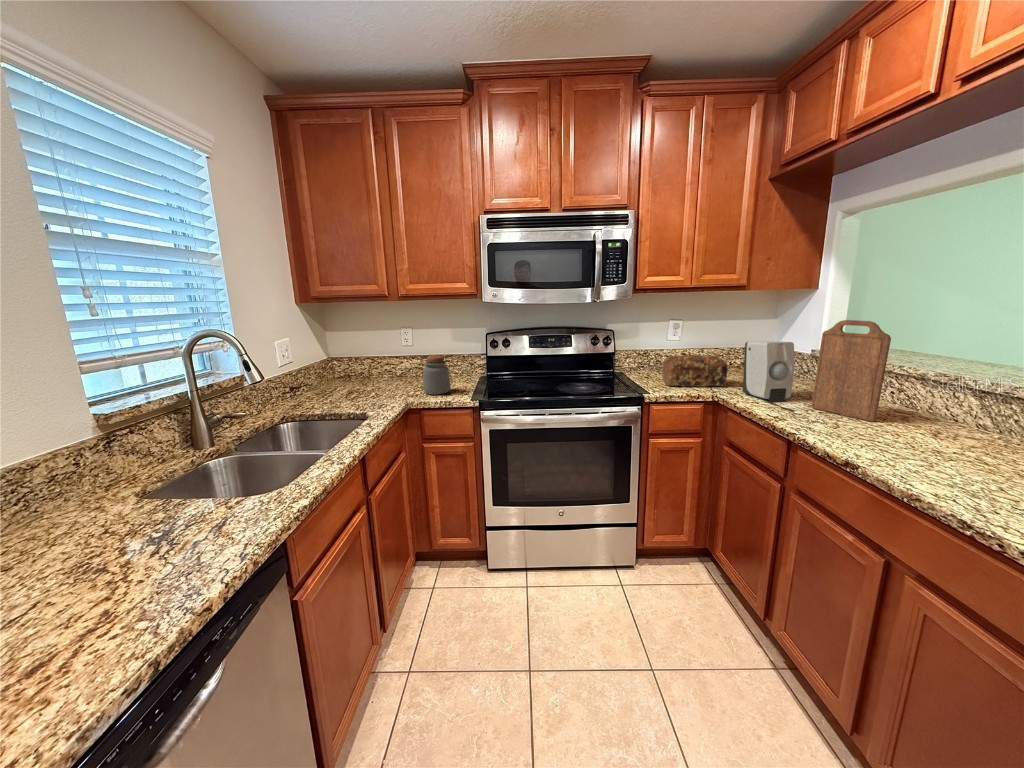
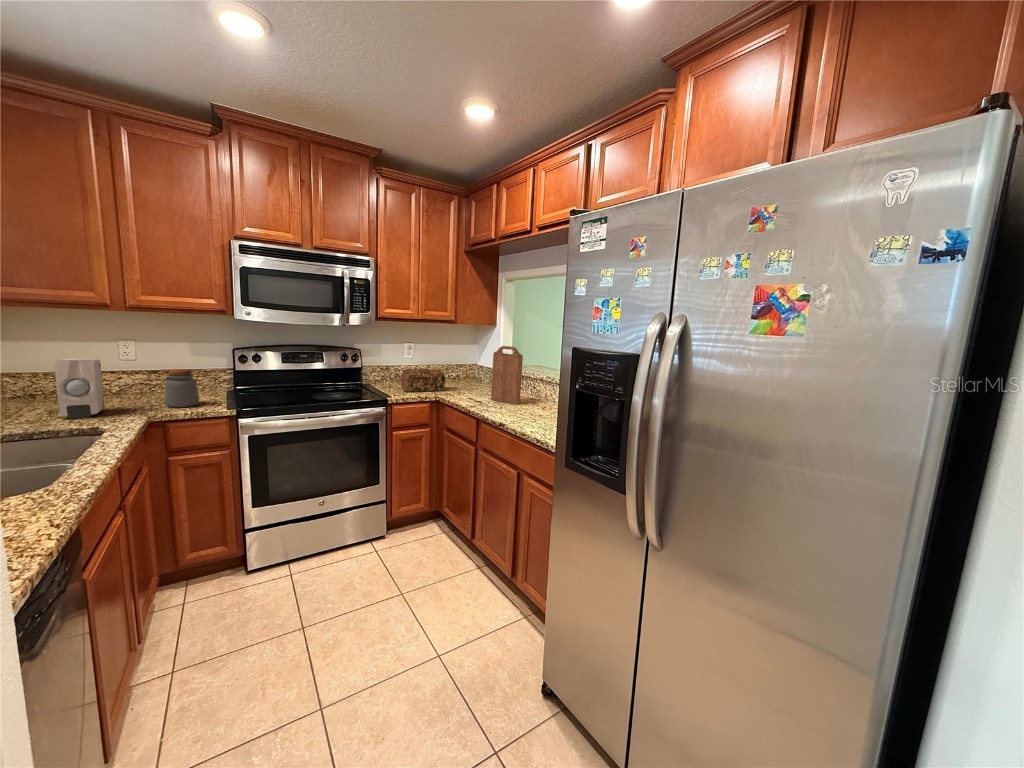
soap dispenser: present [743,341,794,402] -> present [55,359,104,419]

